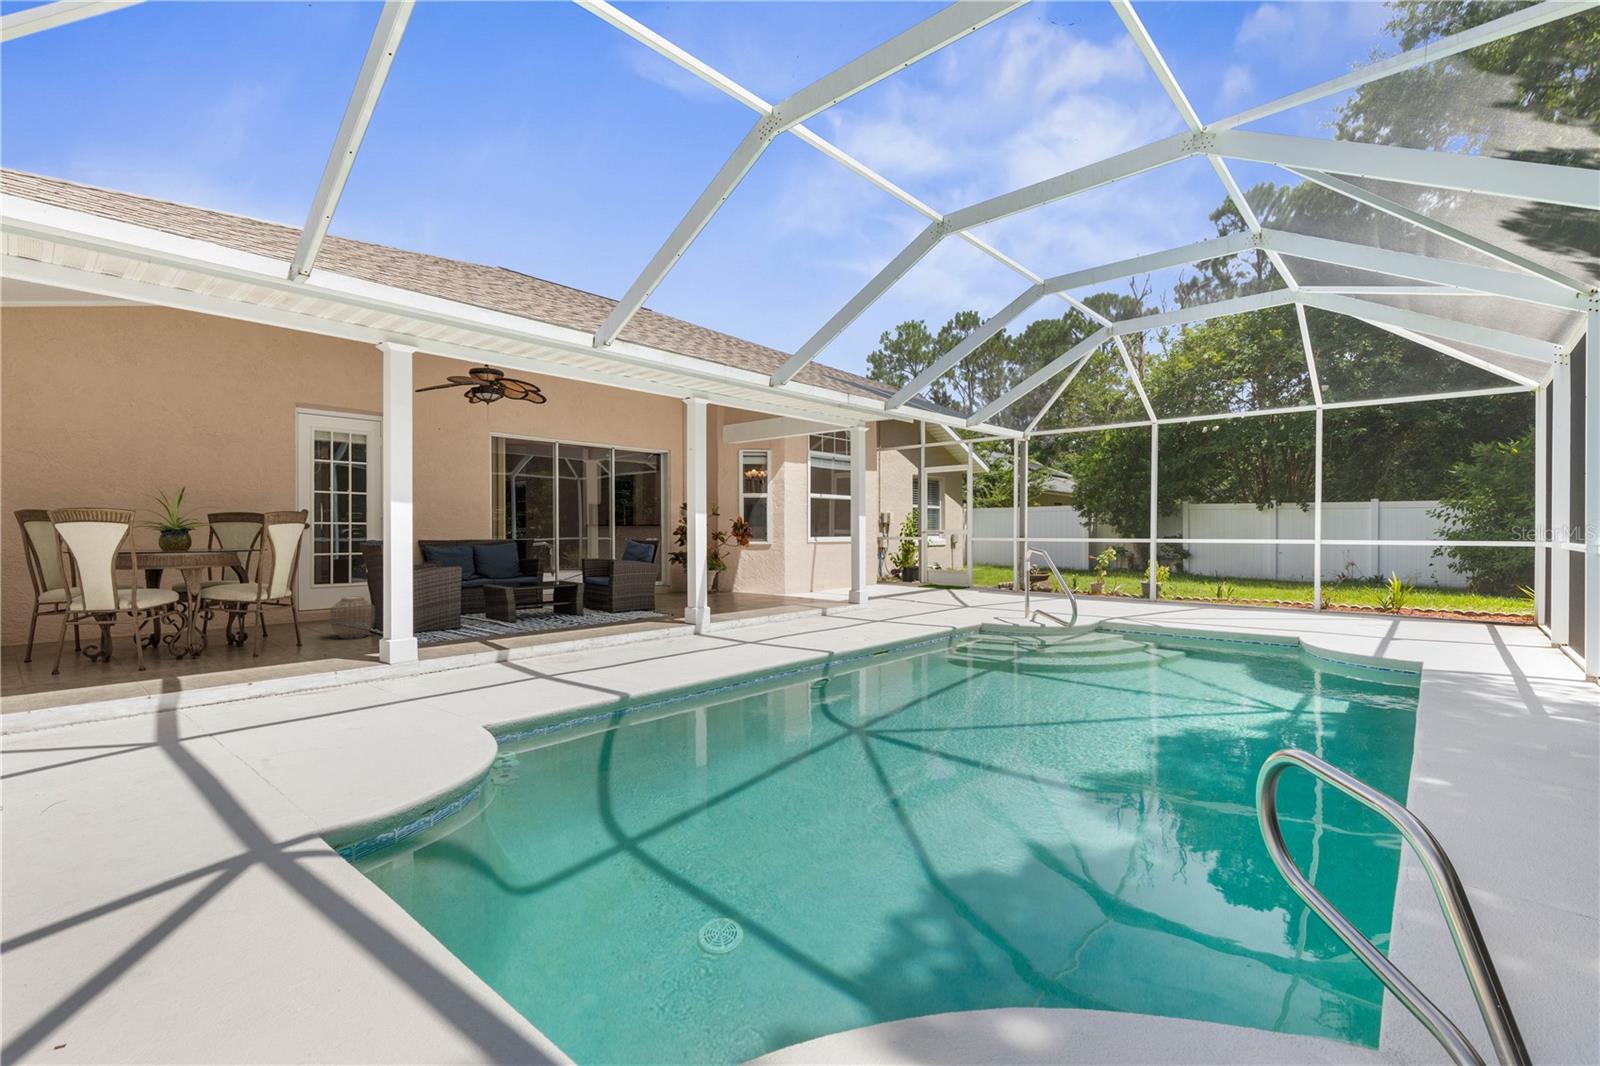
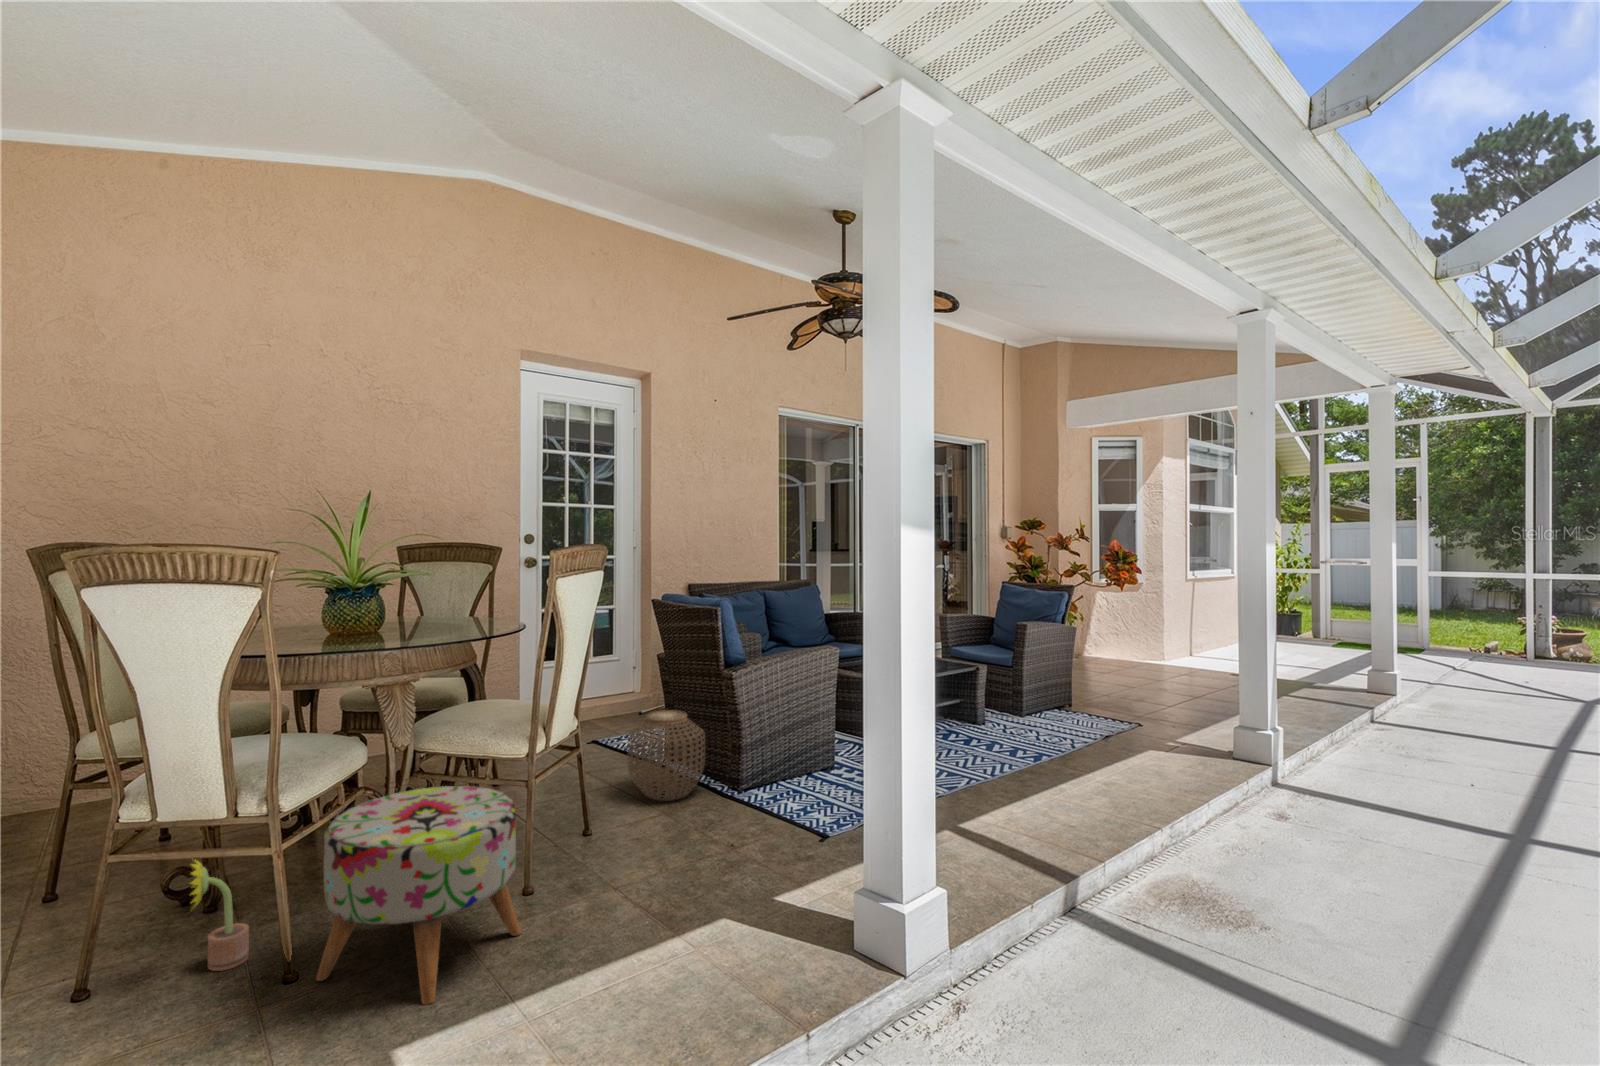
ottoman: none [153,608,243,672] -> present [316,786,521,1005]
decorative plant: none [100,626,126,669] -> present [190,859,249,971]

